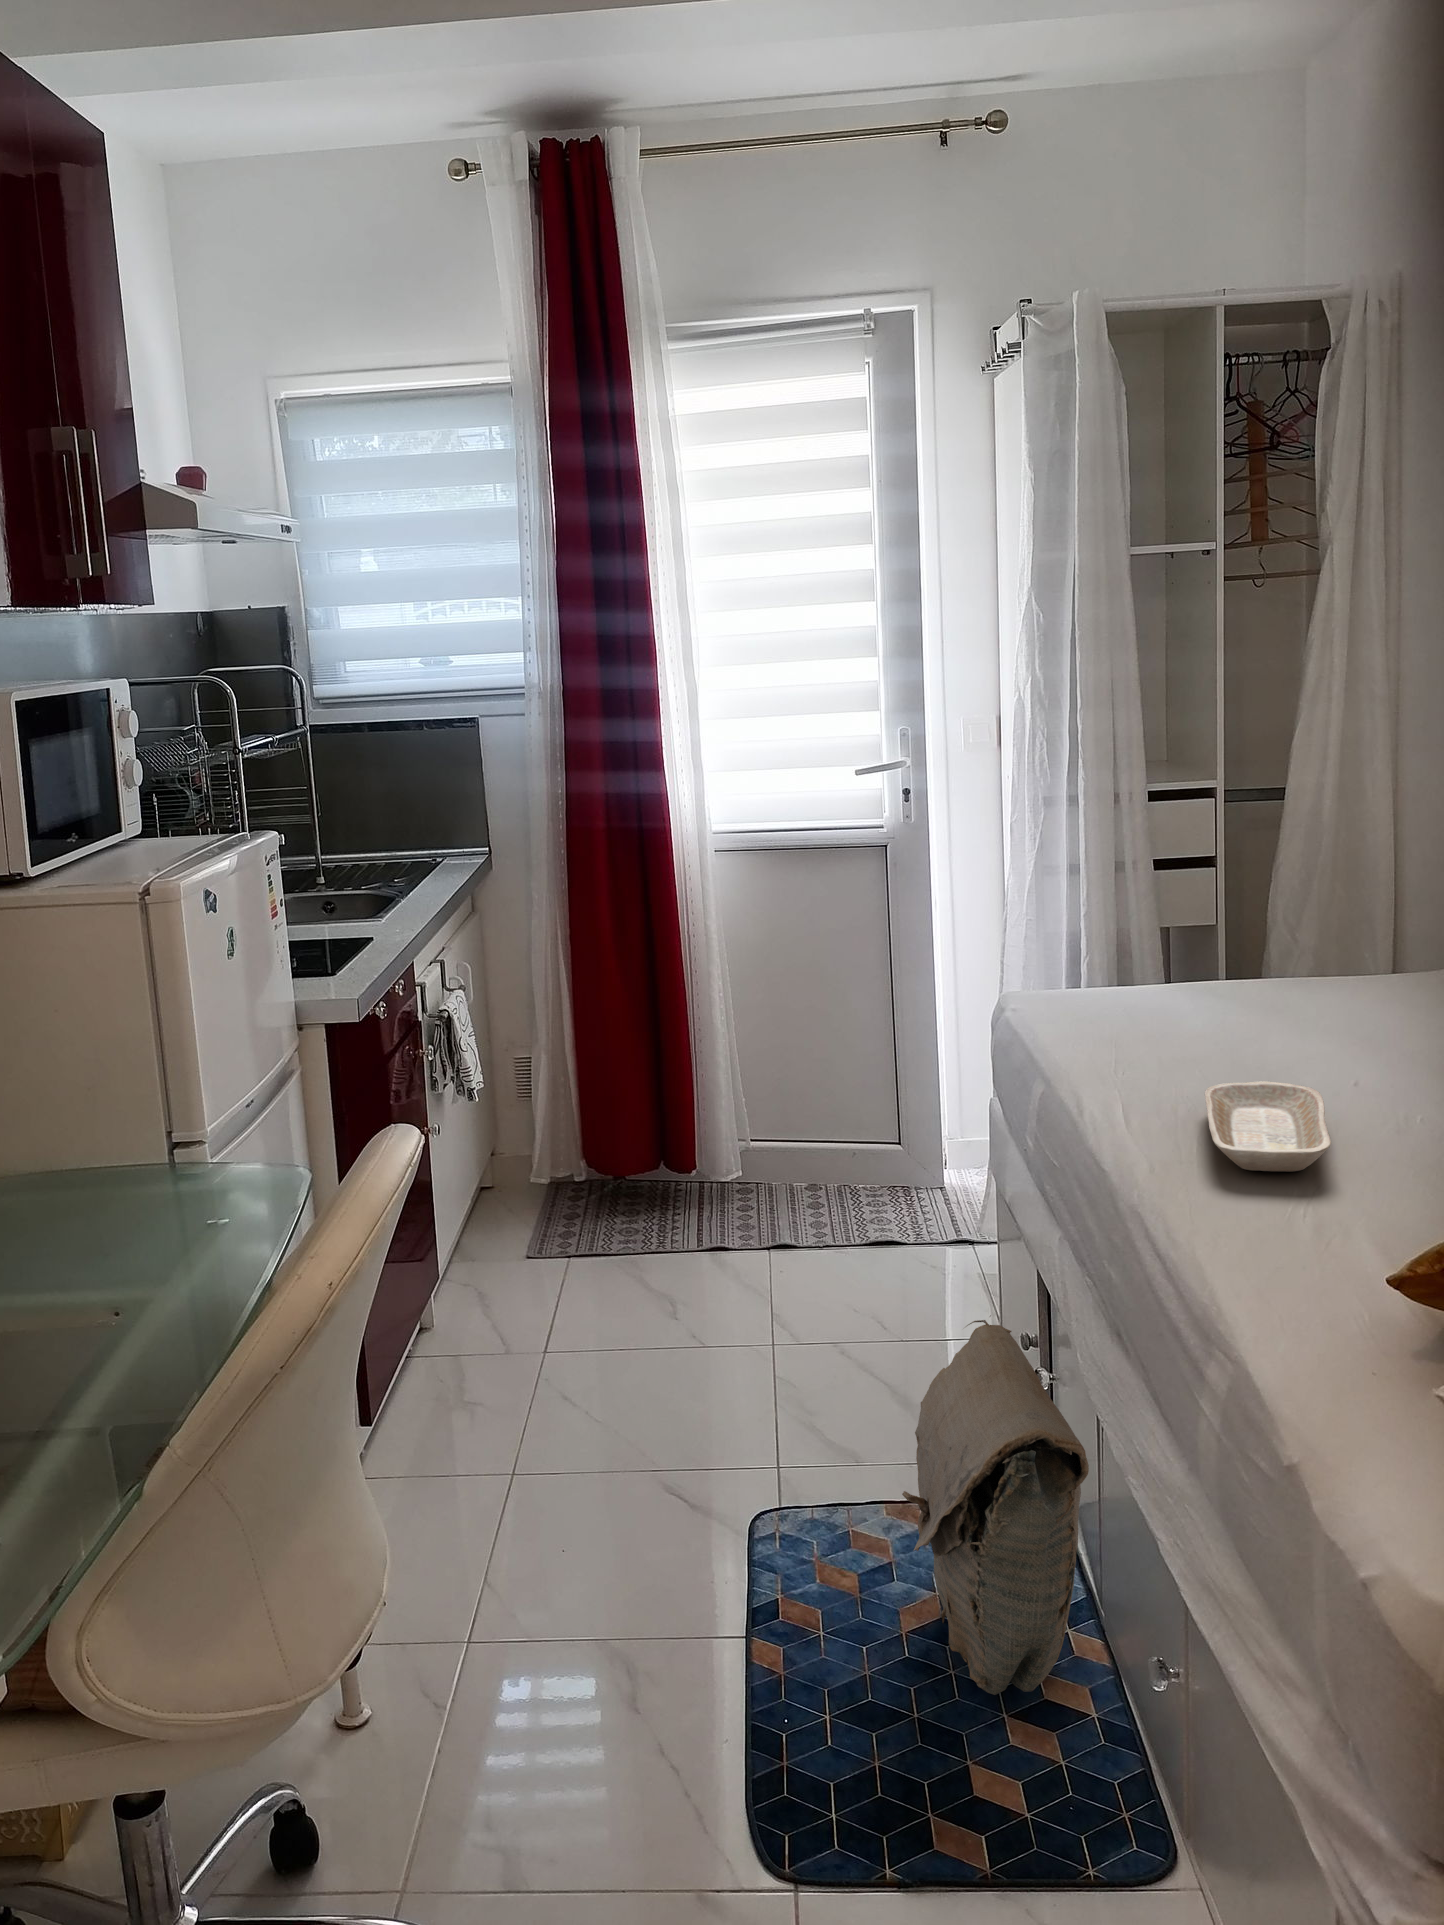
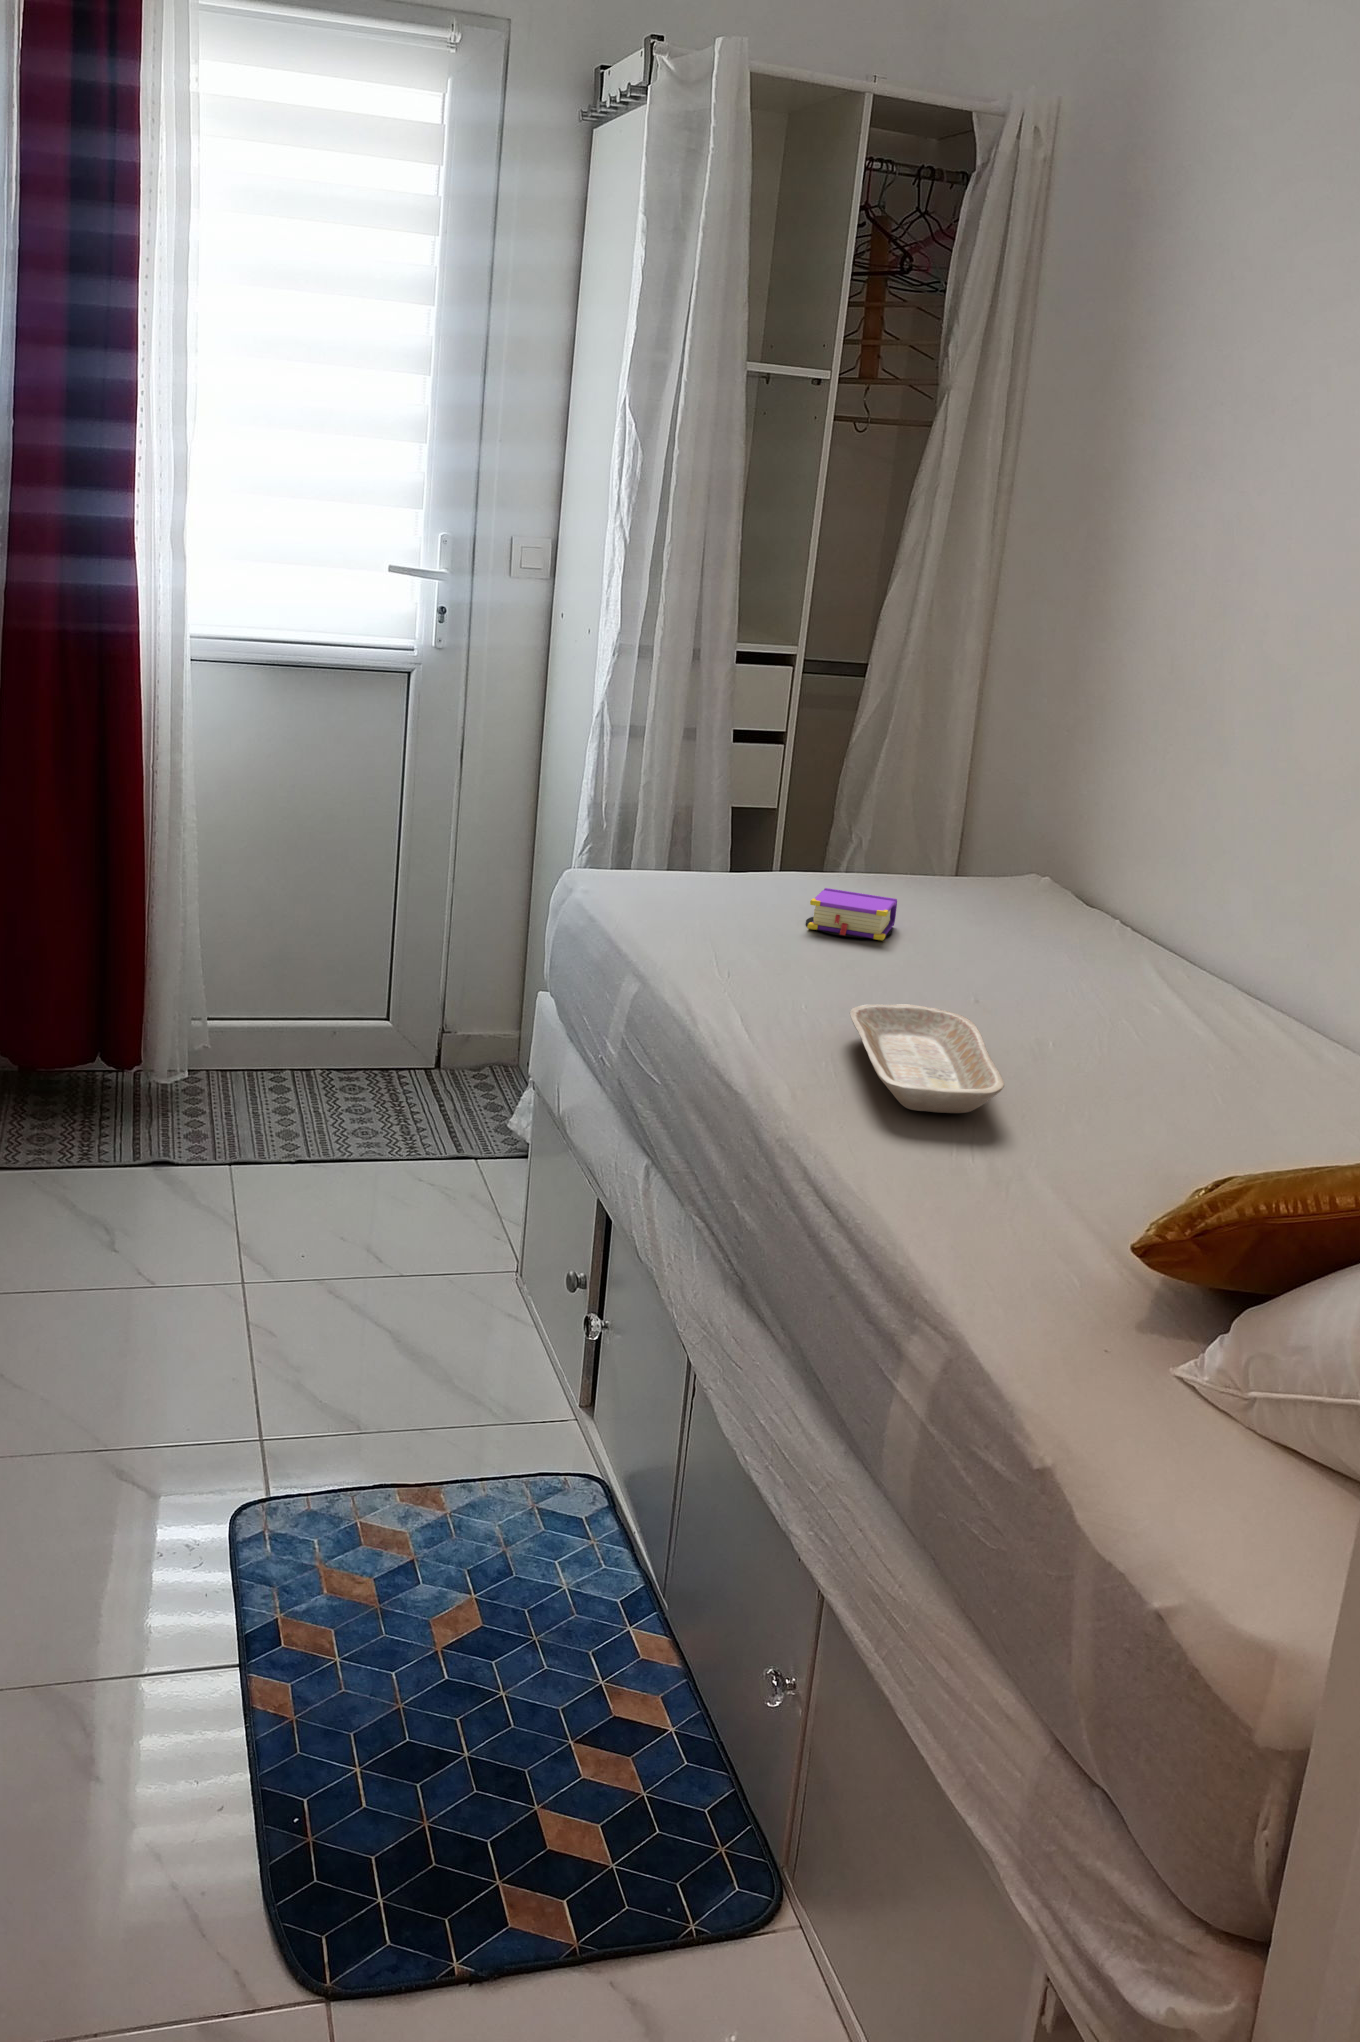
book: none [1162,988,1323,1039] -> present [806,888,897,940]
bag: present [902,1315,1089,1695] -> none [464,1264,700,1720]

